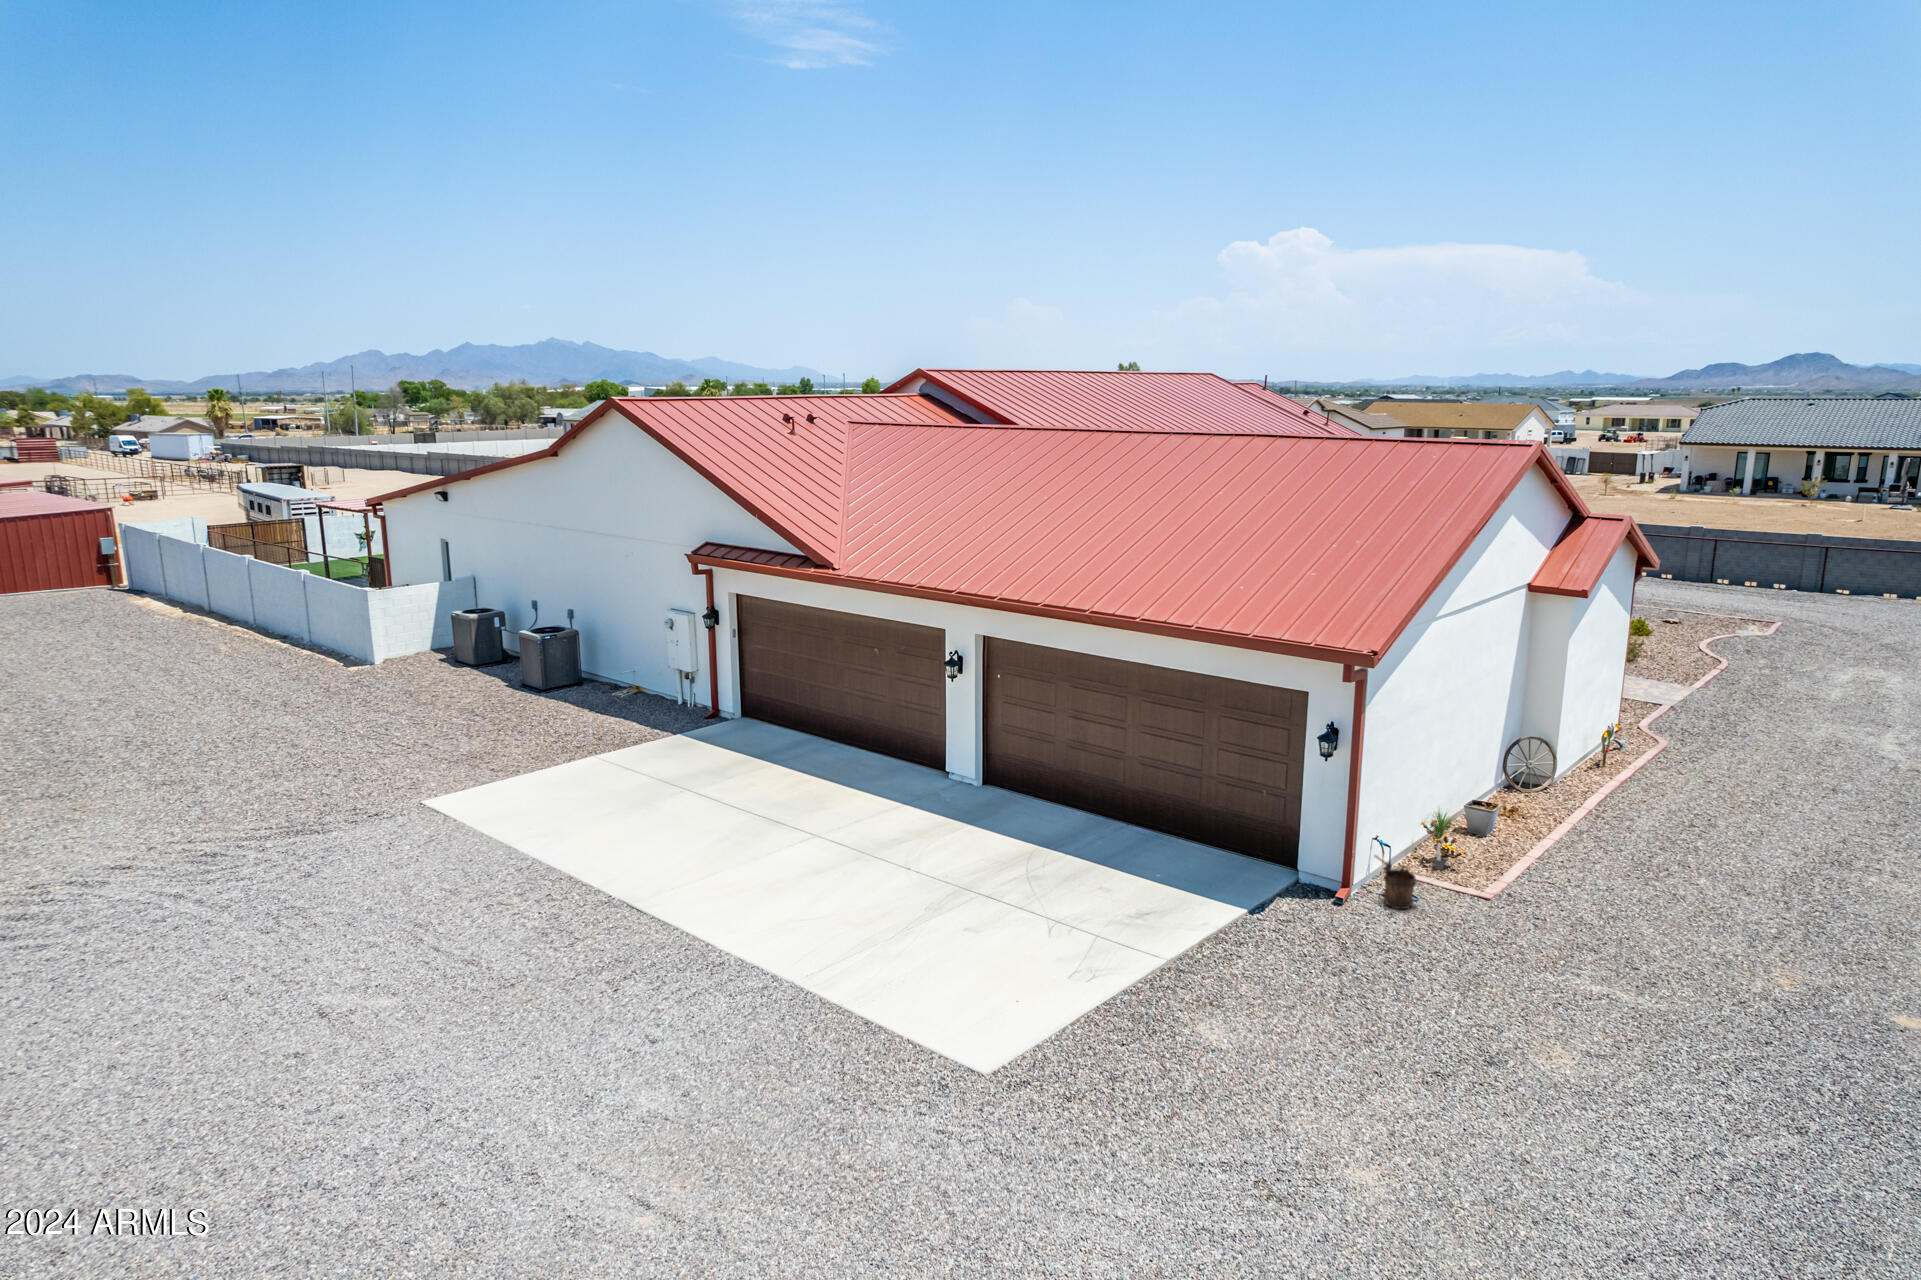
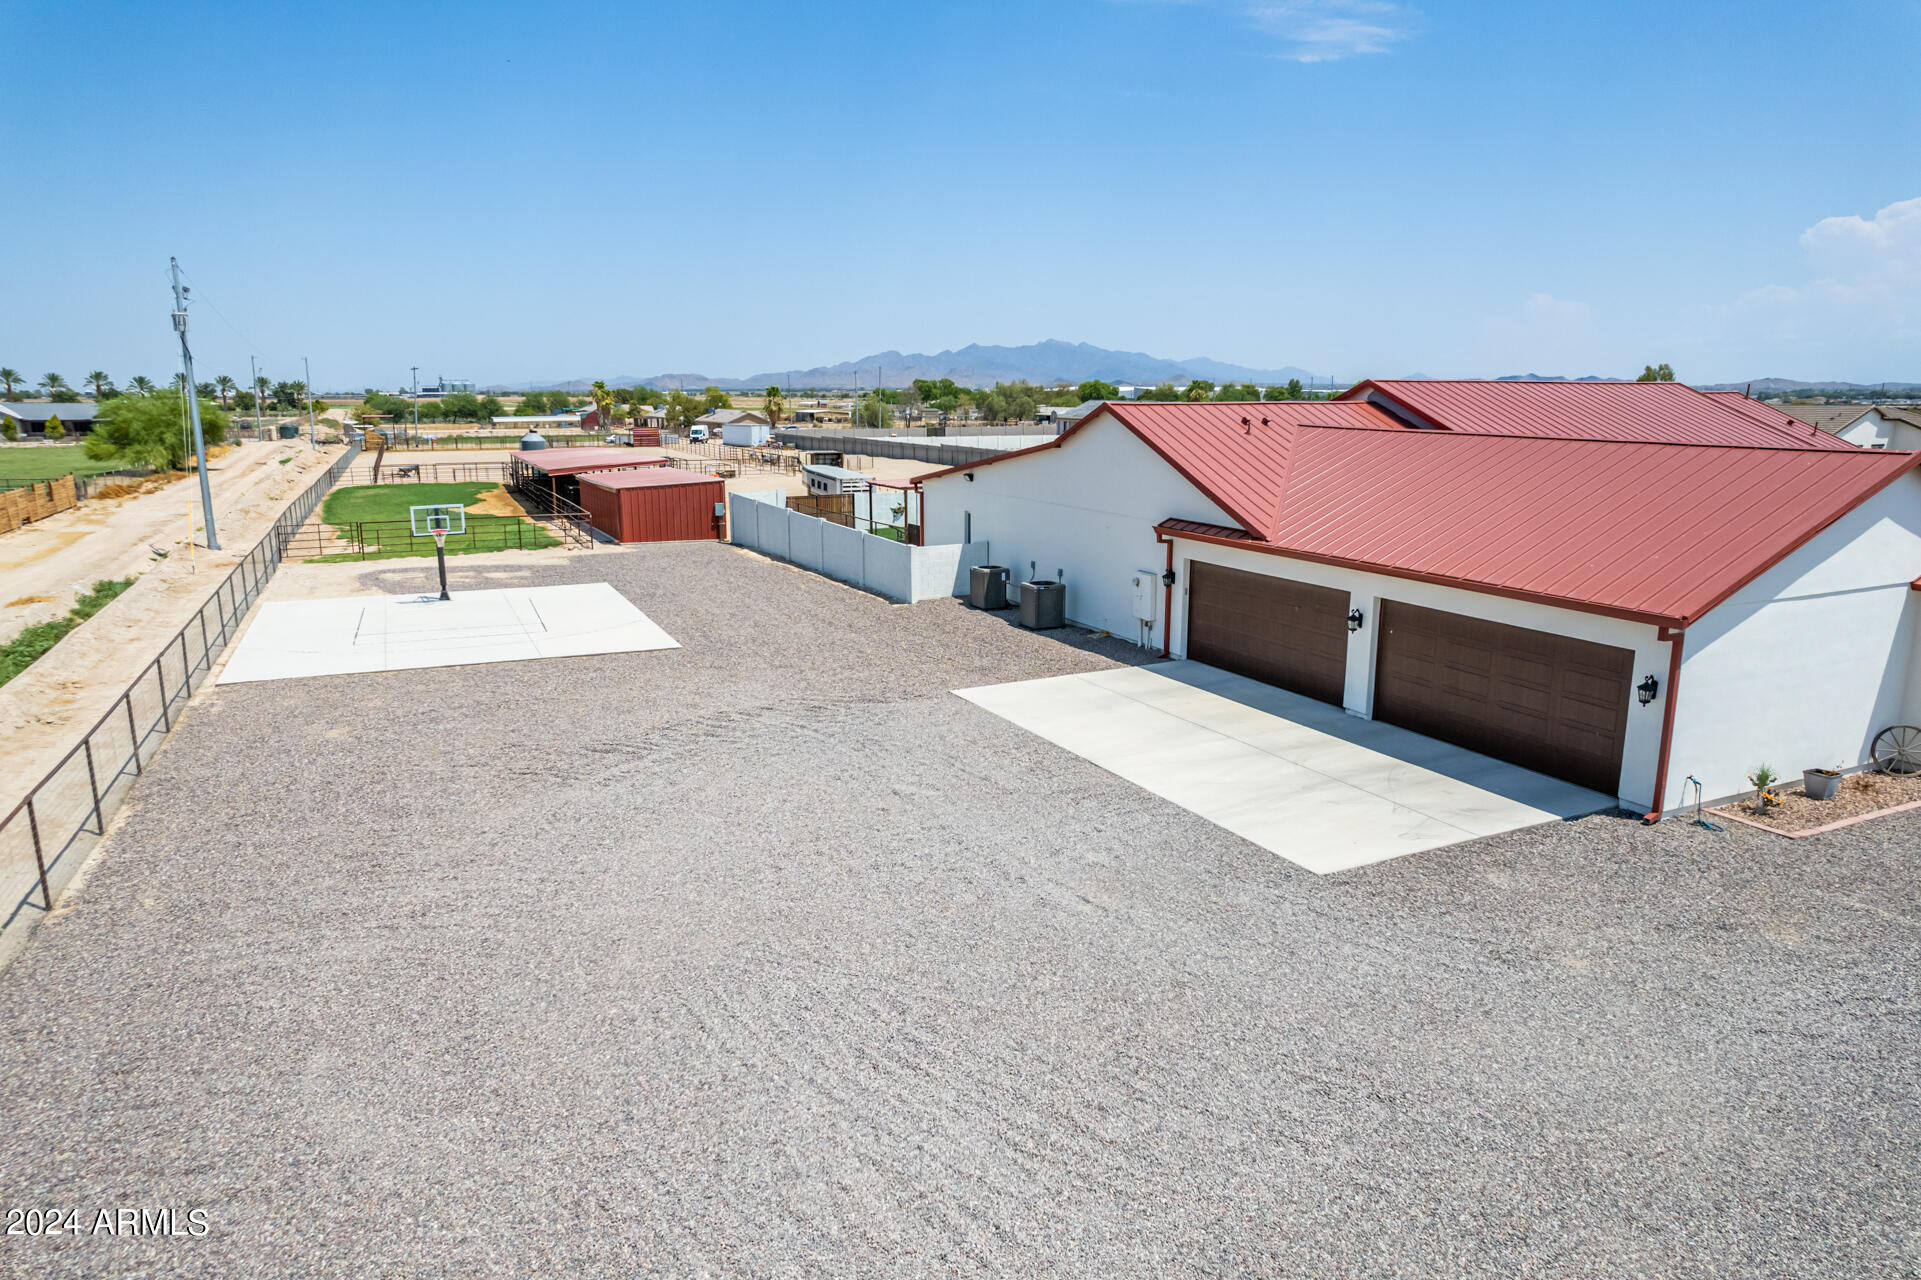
bucket: present [1375,855,1416,909] -> none [1685,787,1720,831]

